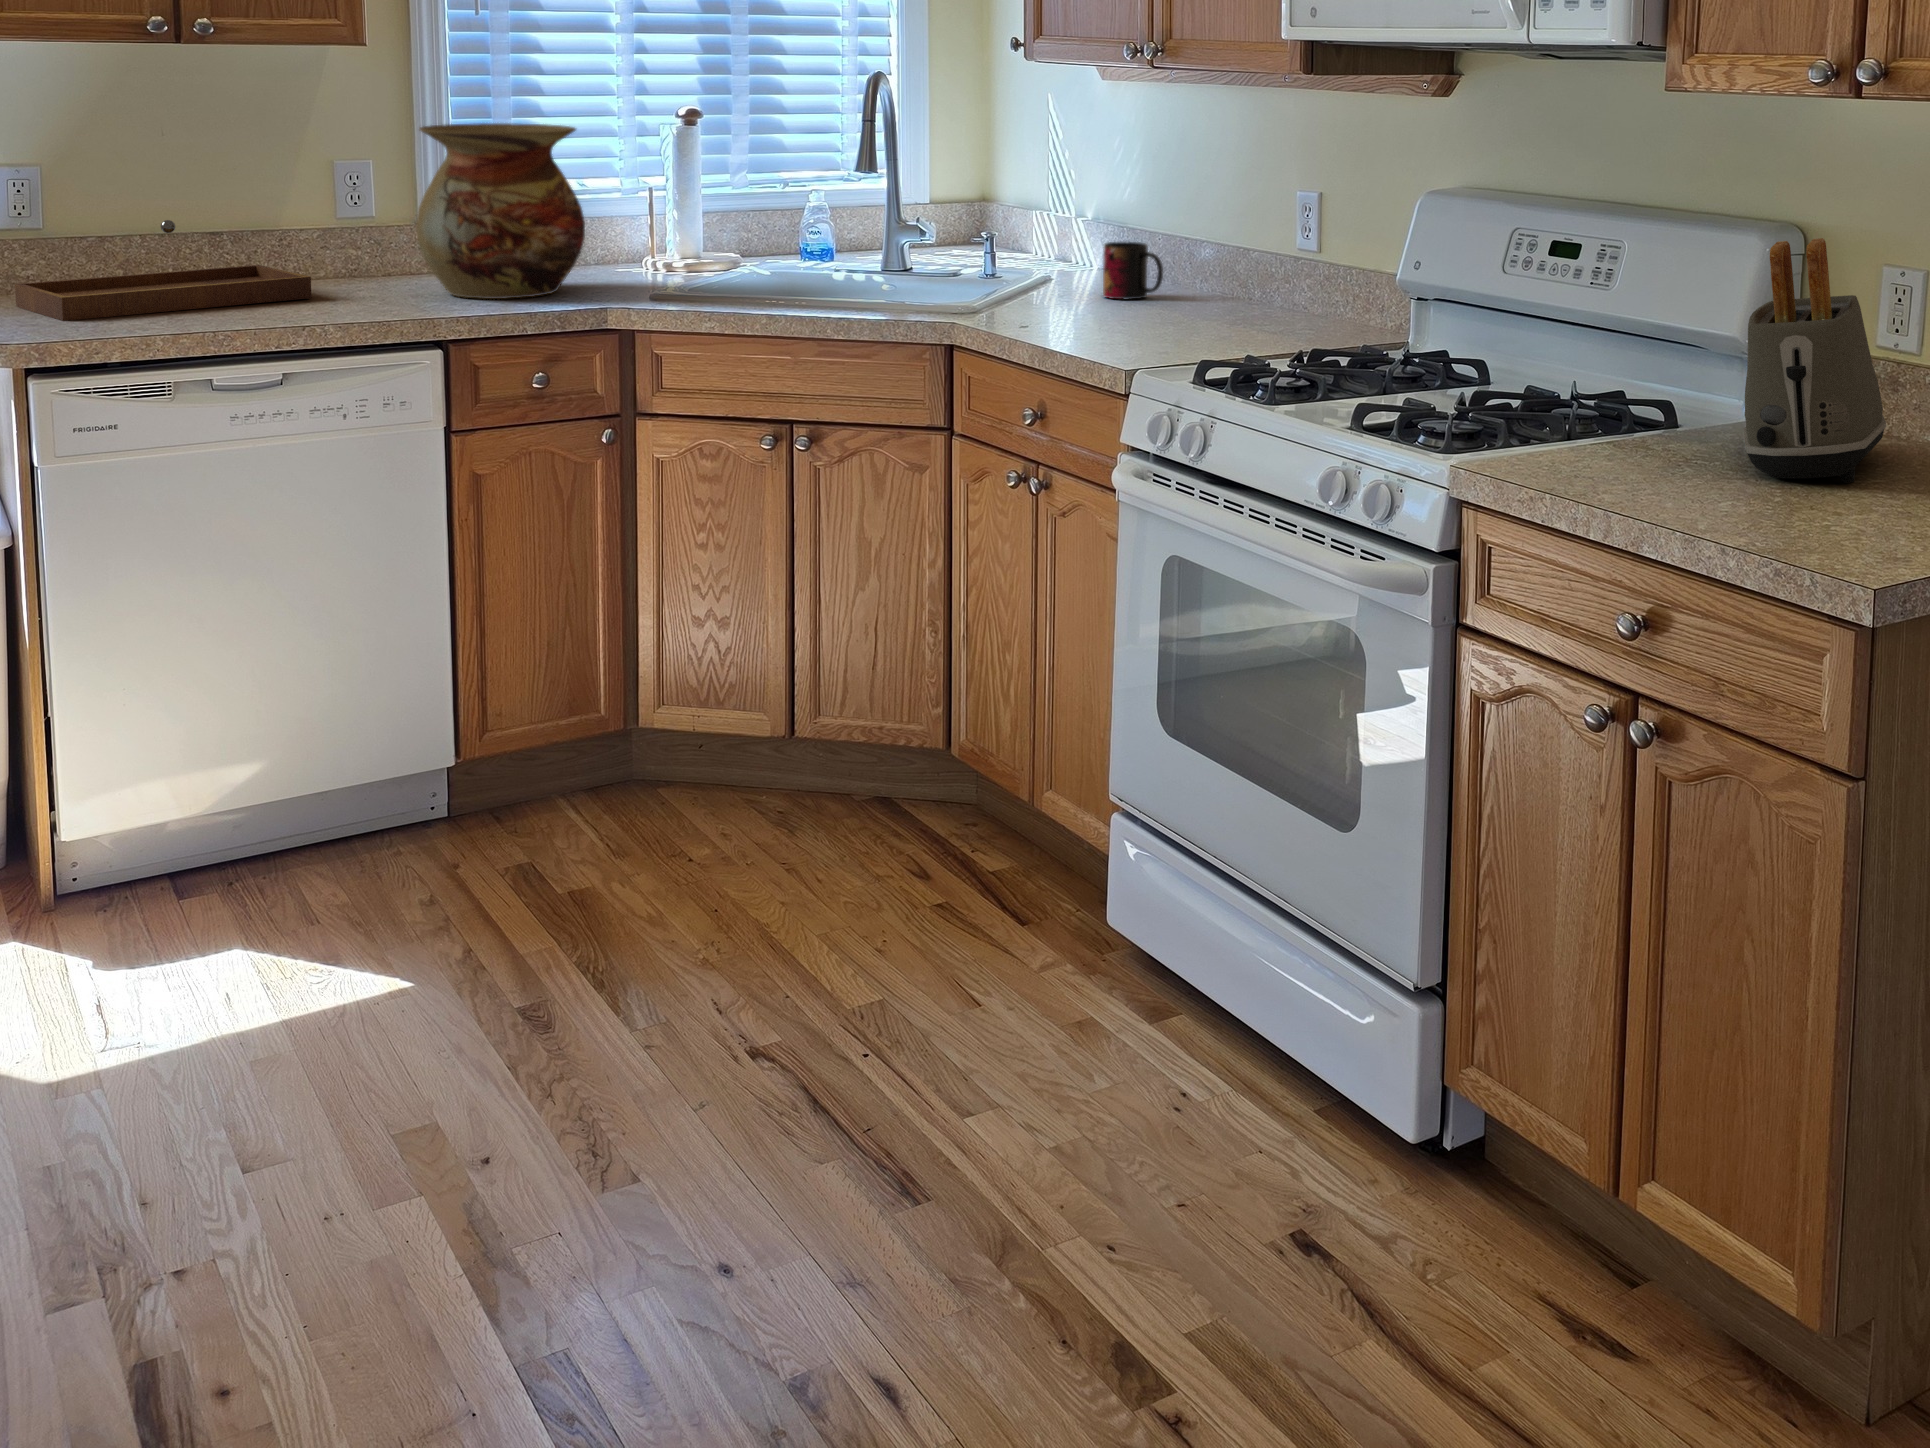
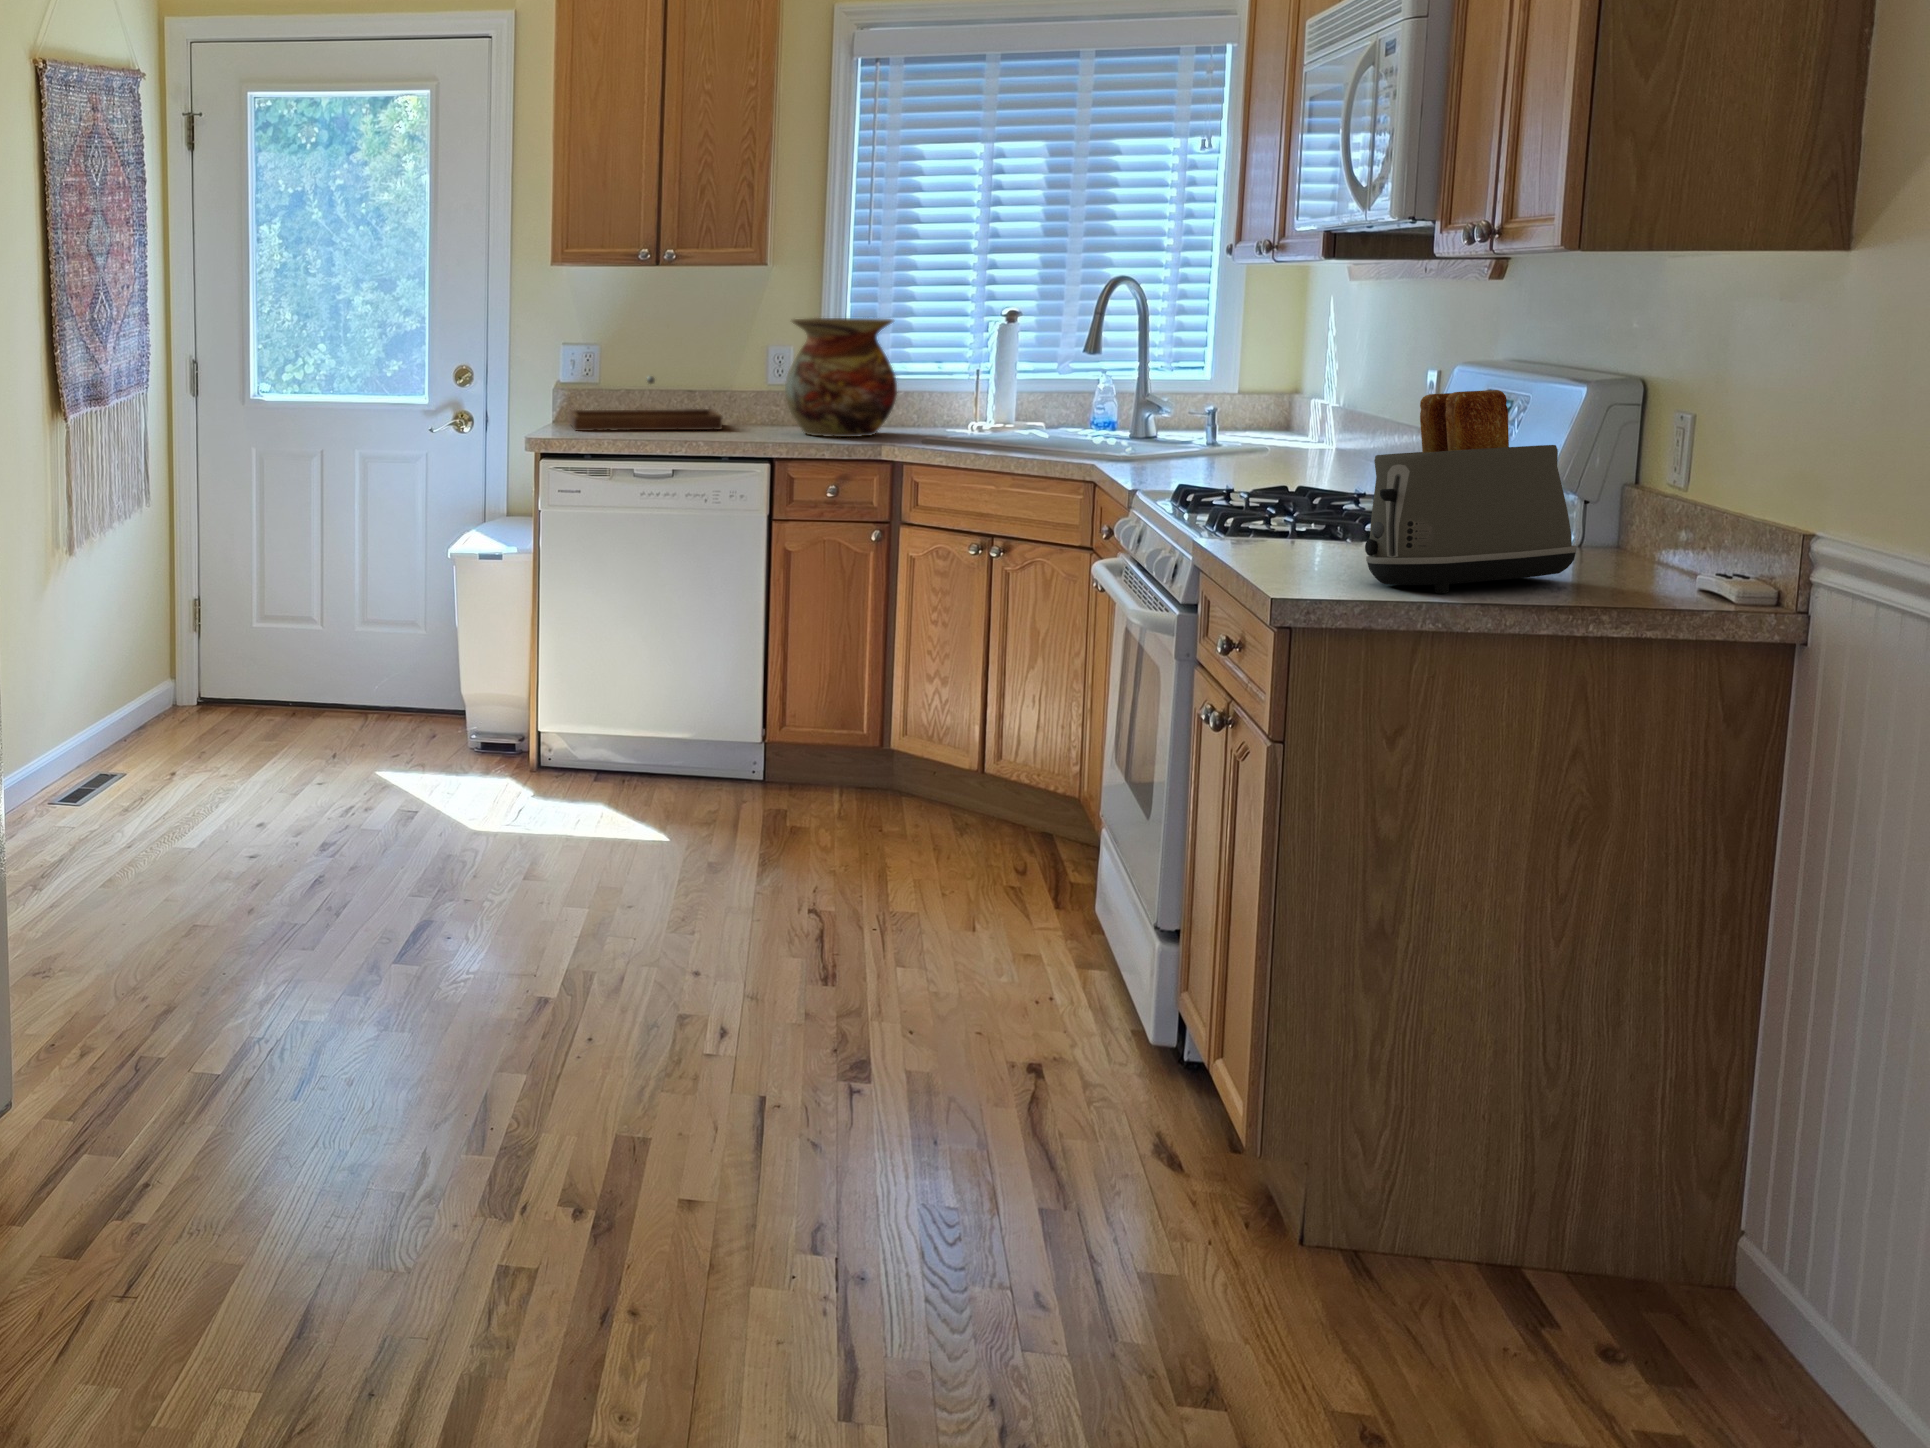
mug: present [1103,242,1163,299] -> none [1265,418,1314,466]

